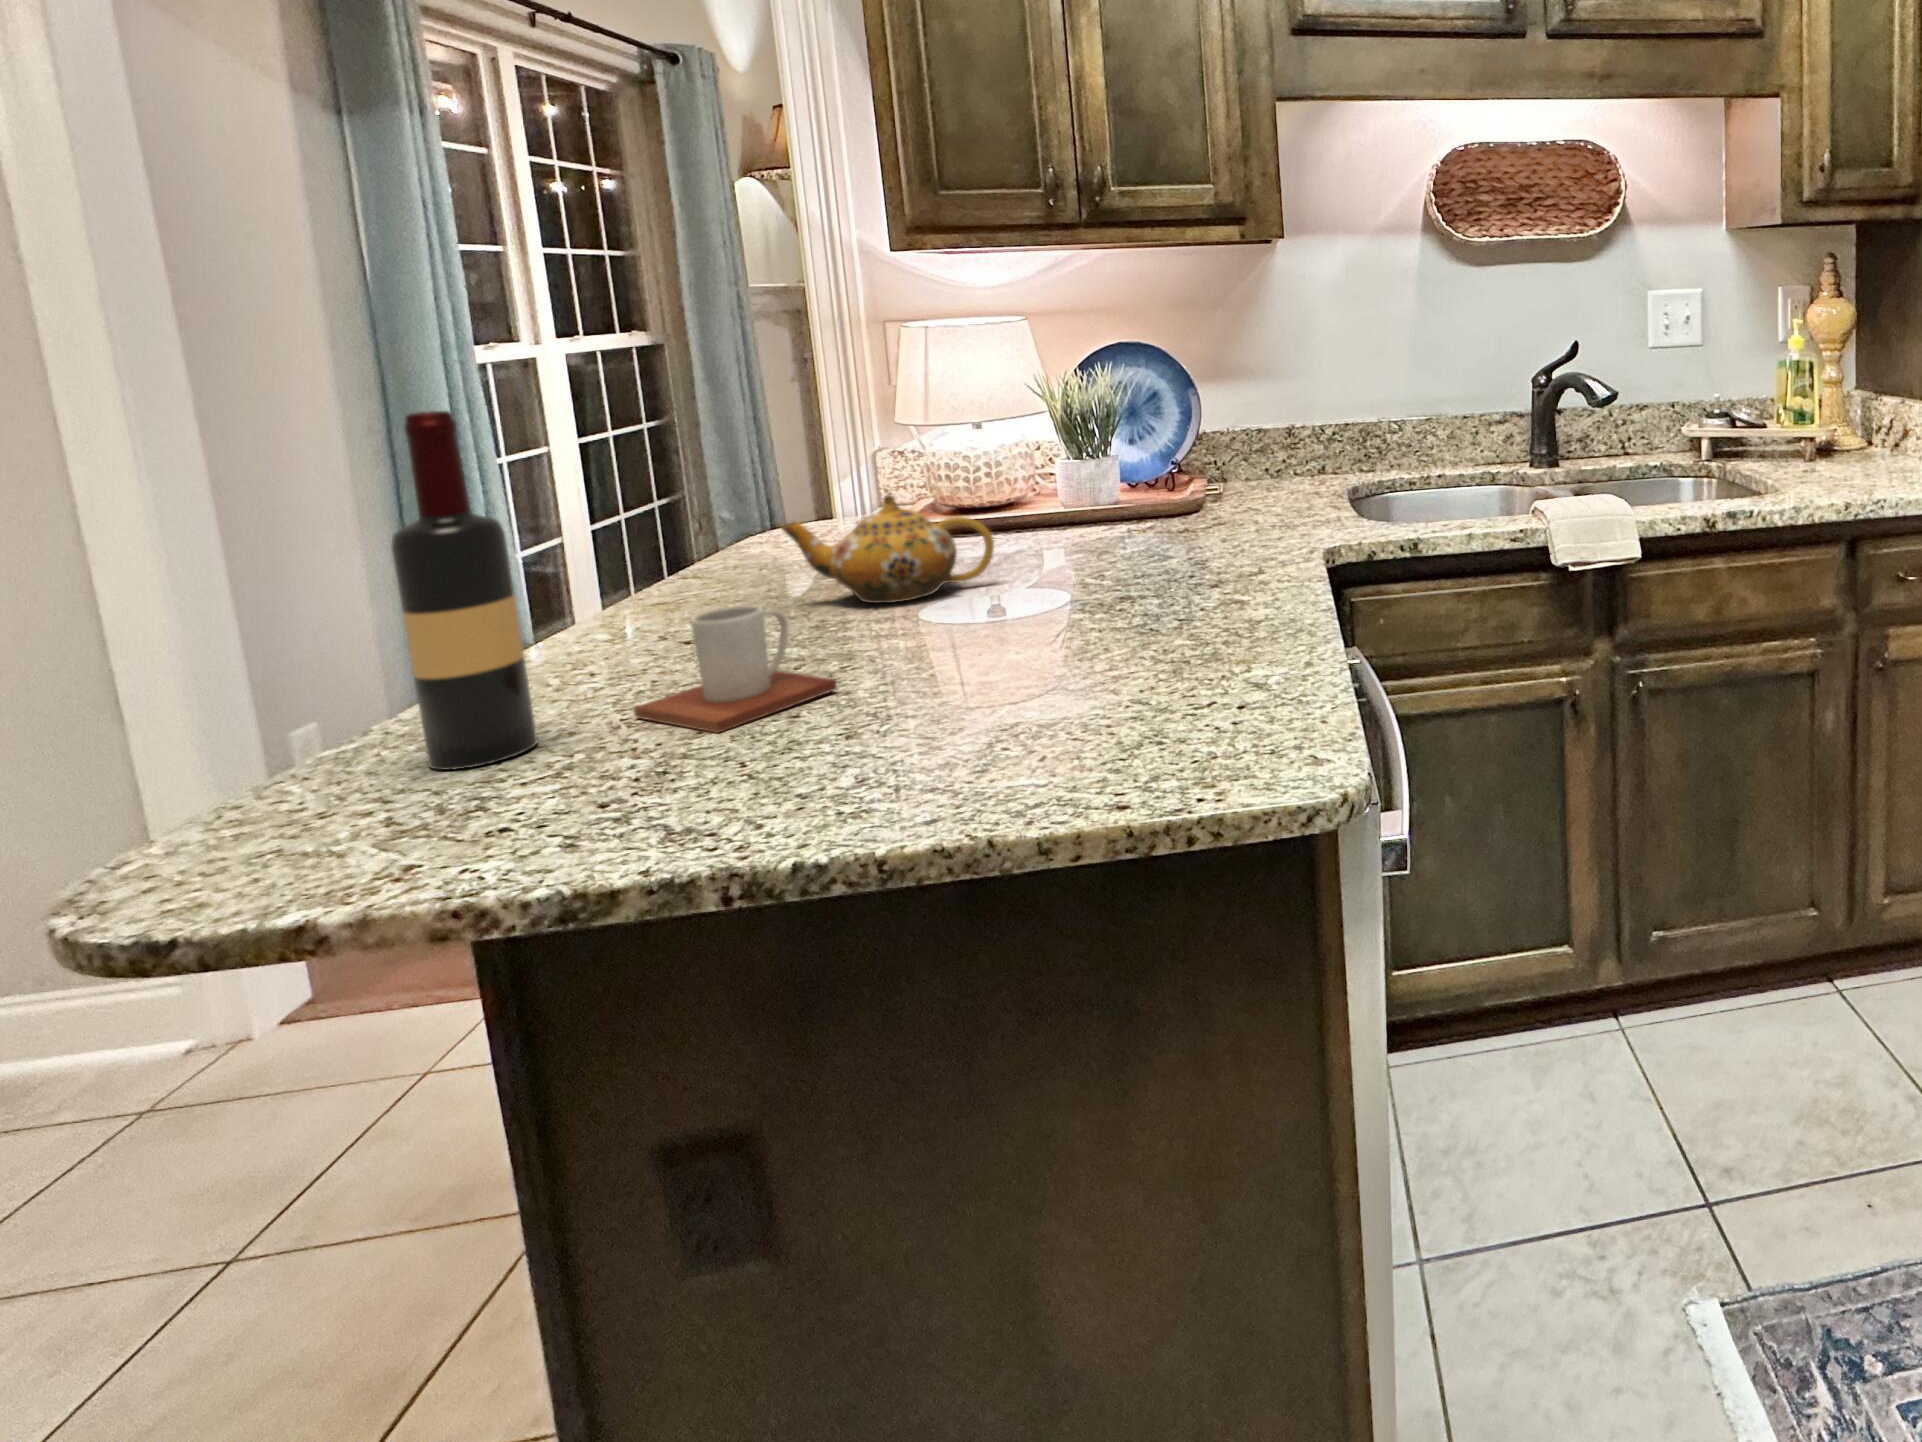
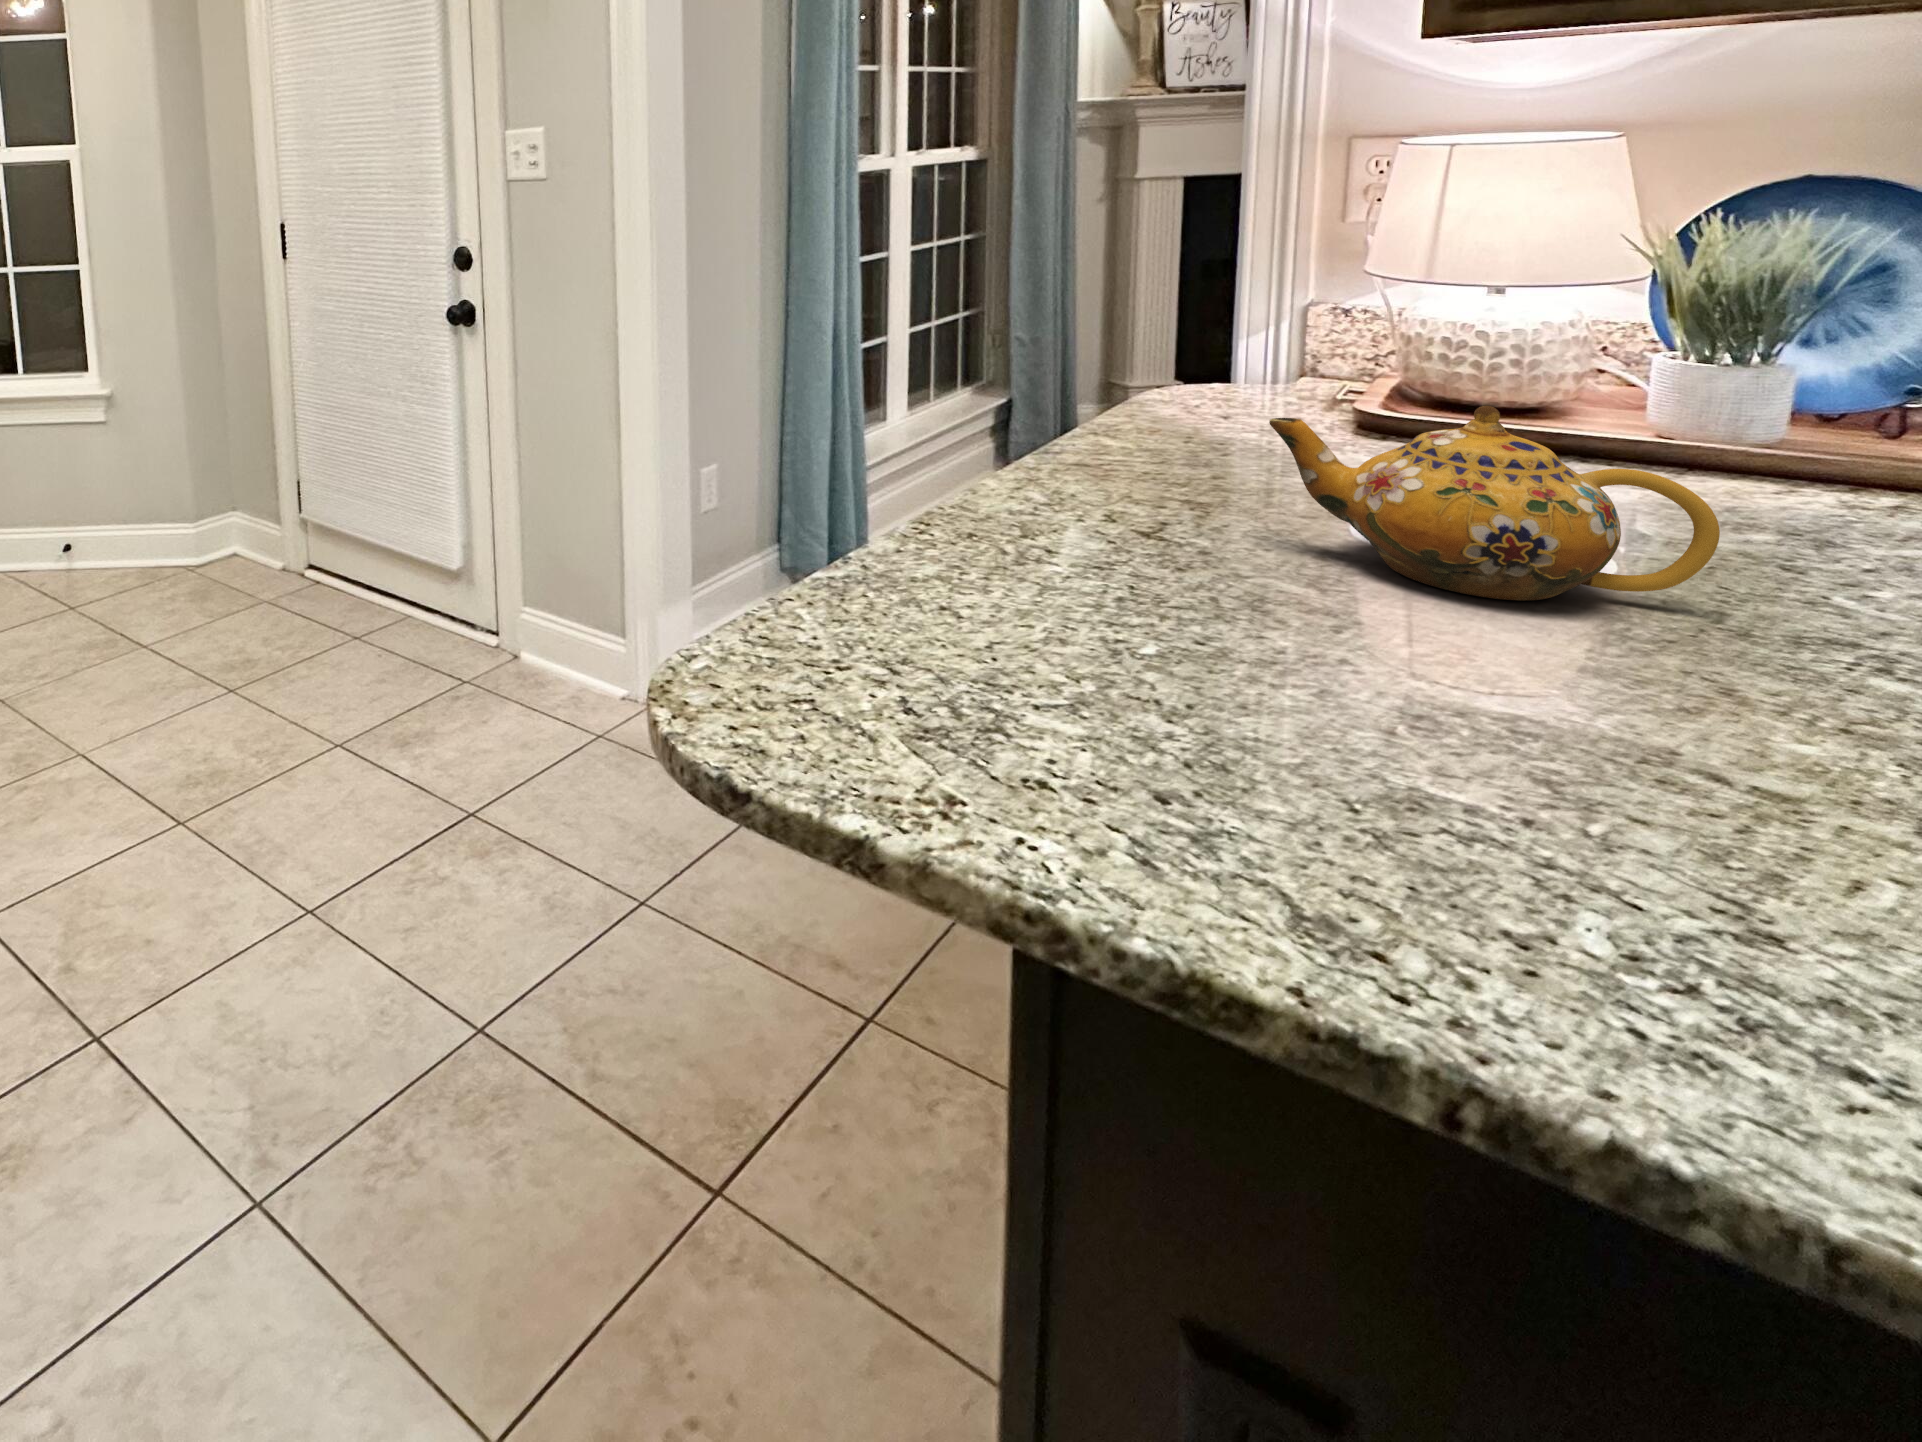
wine bottle: present [391,411,537,770] -> none [833,208,984,756]
mug: present [634,605,837,733] -> none [1107,604,1539,882]

